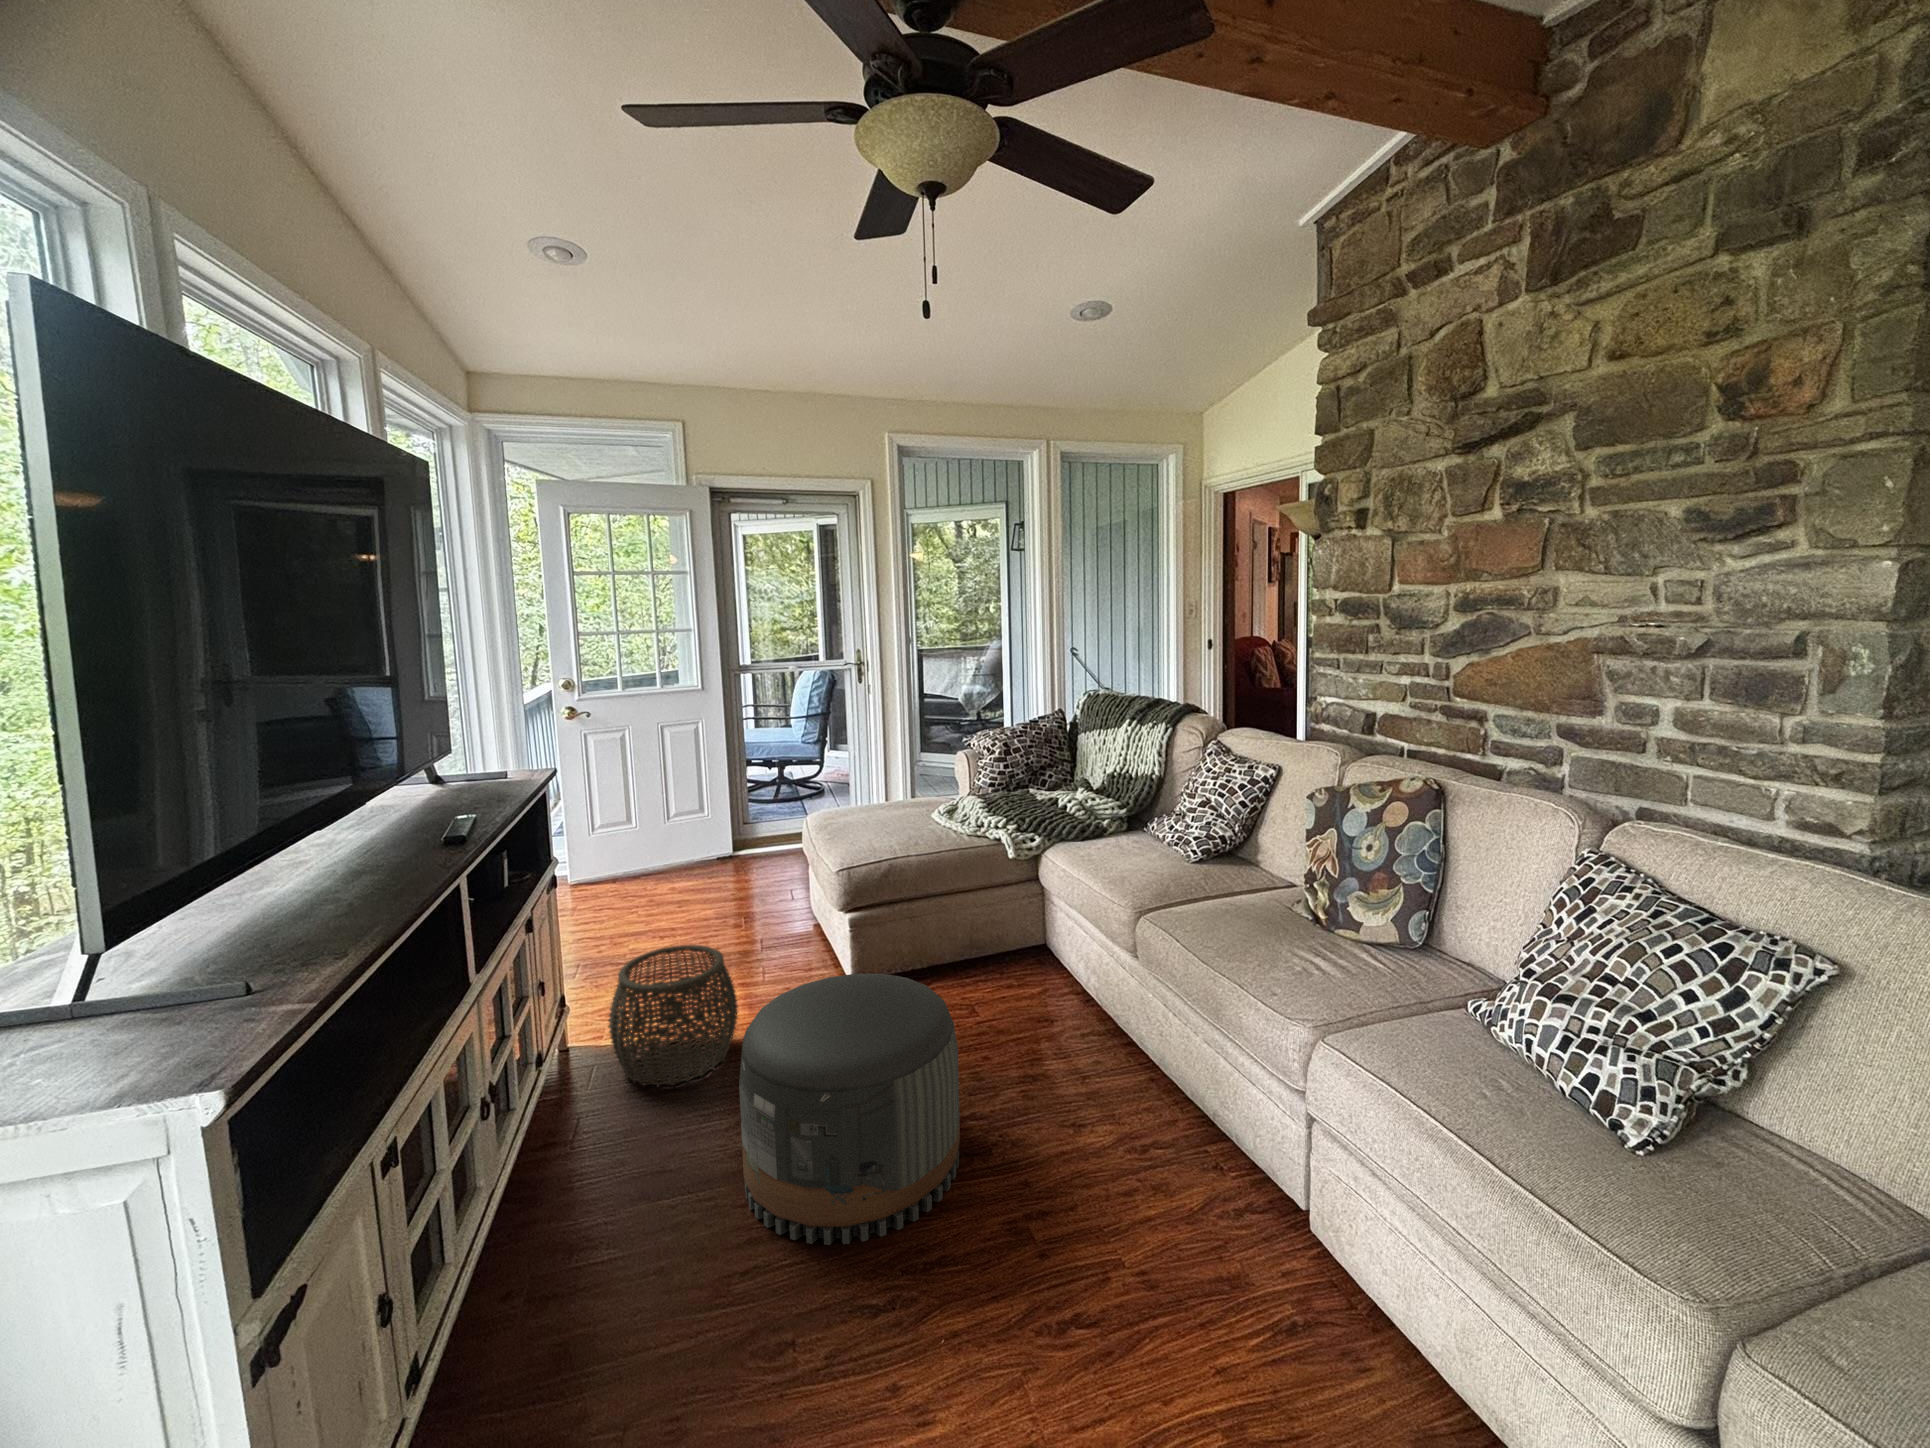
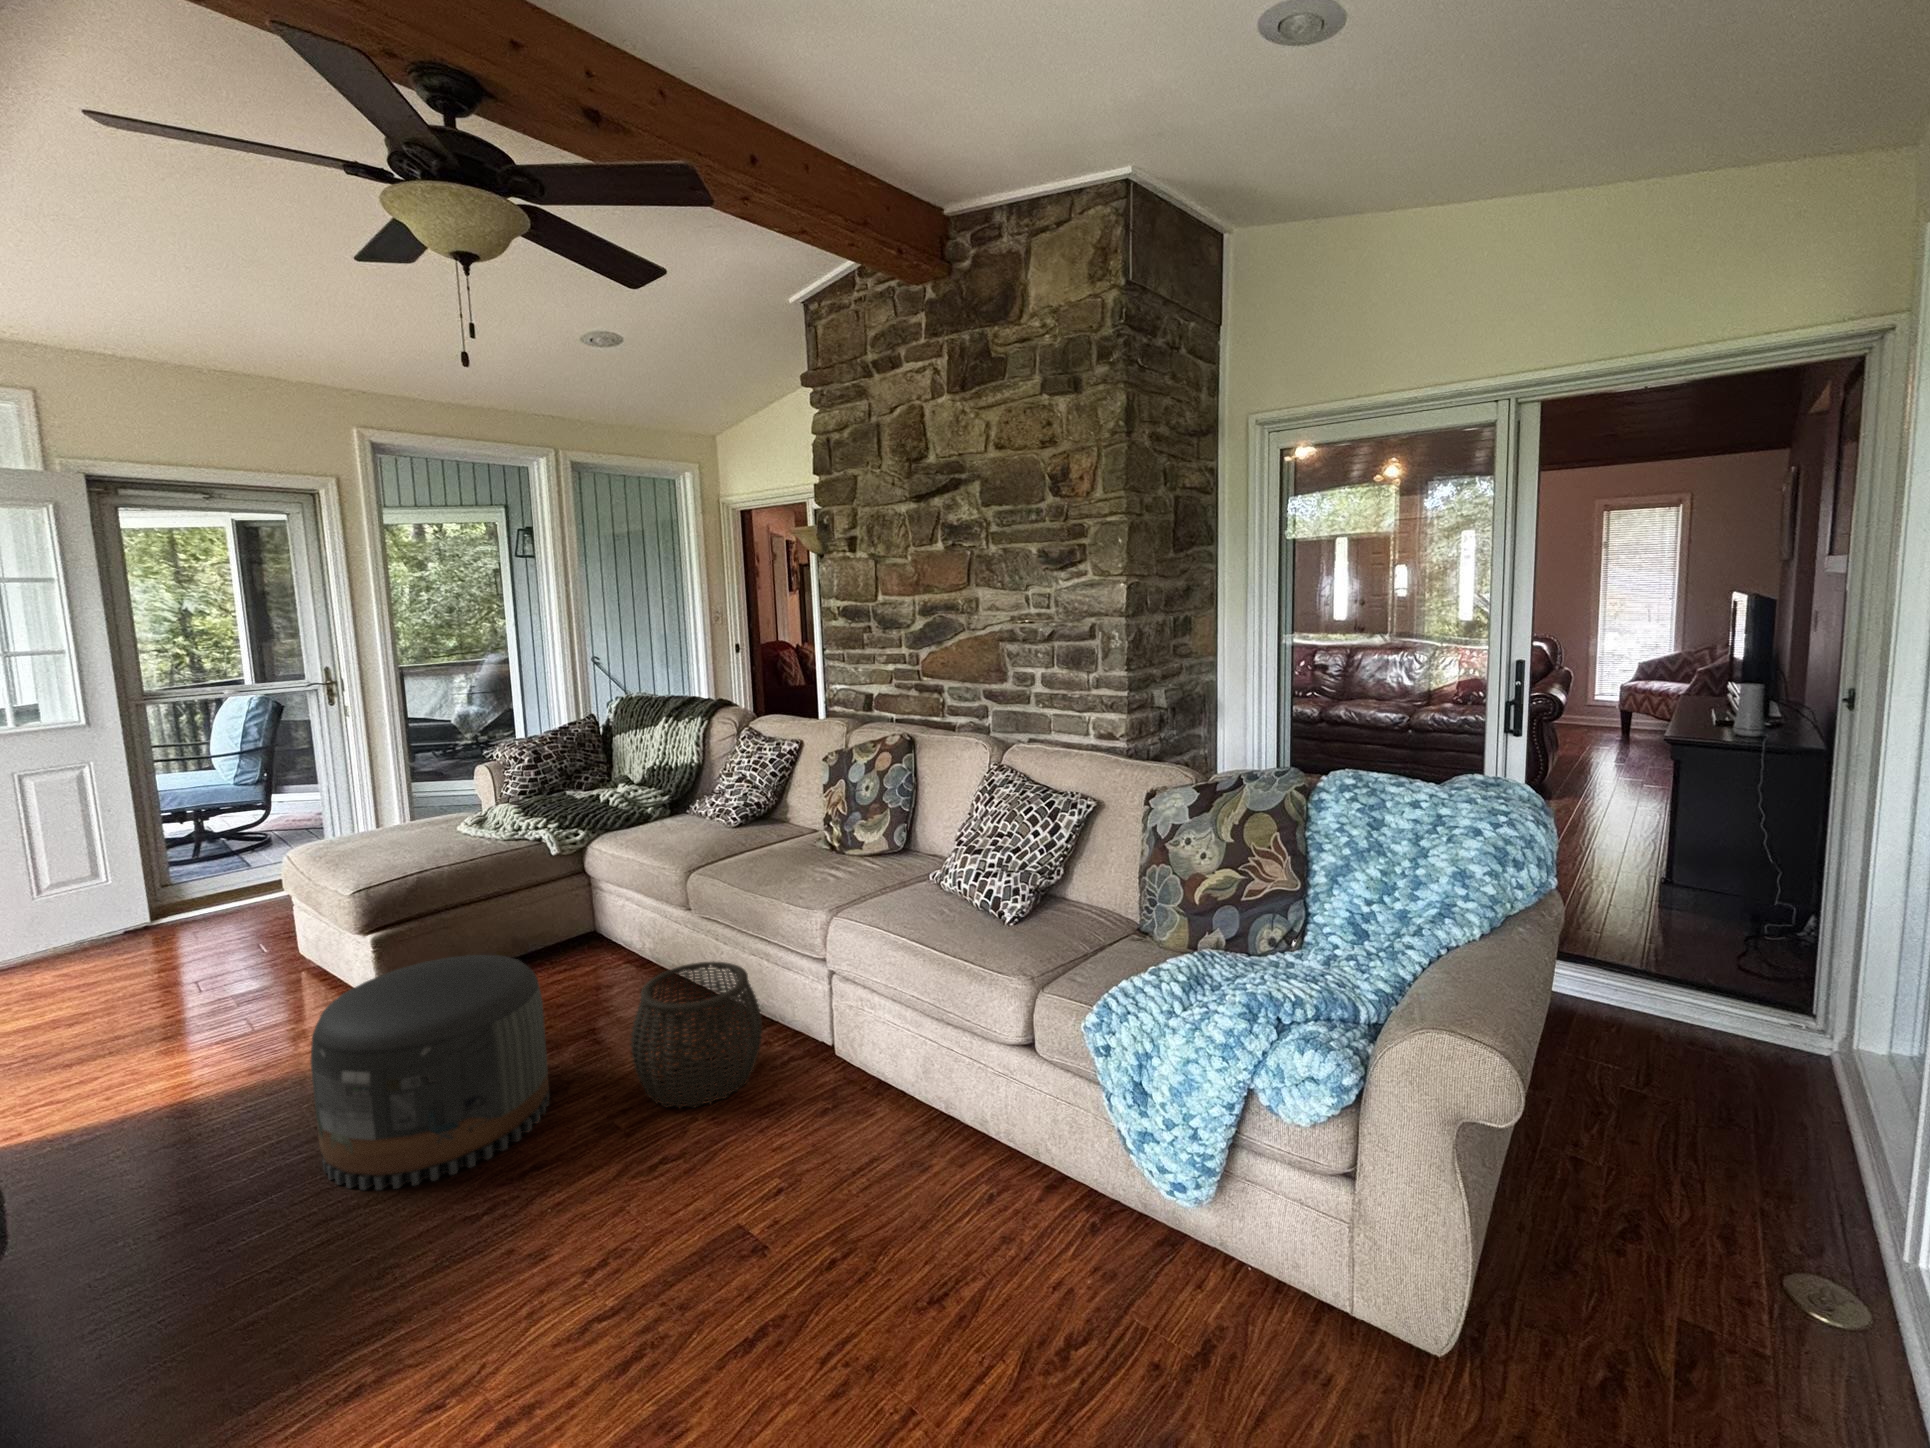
woven basket: present [608,945,738,1086] -> present [631,962,762,1108]

